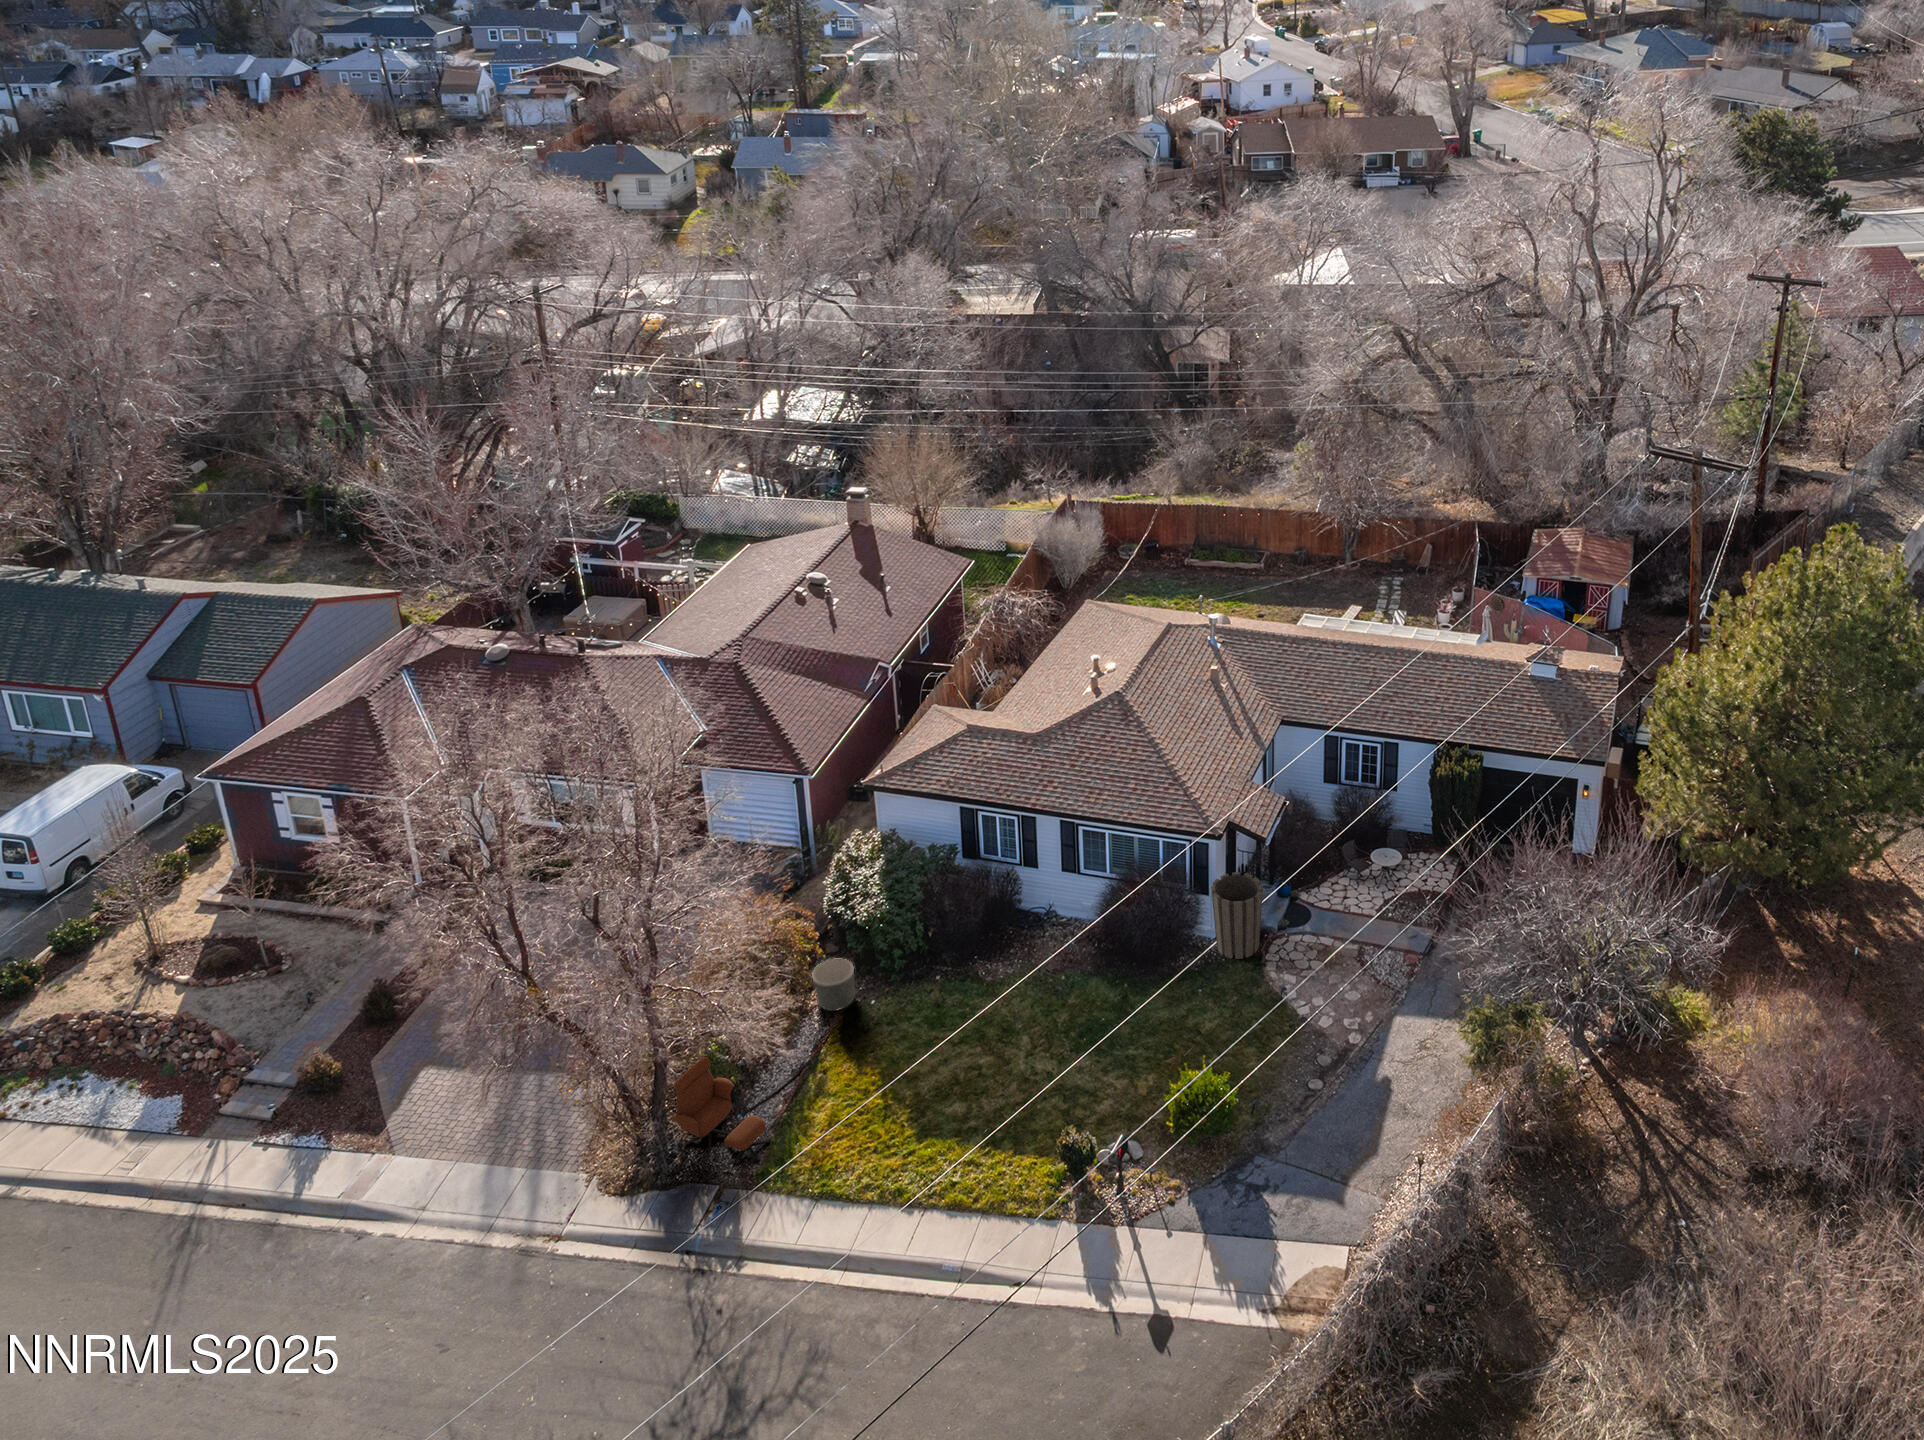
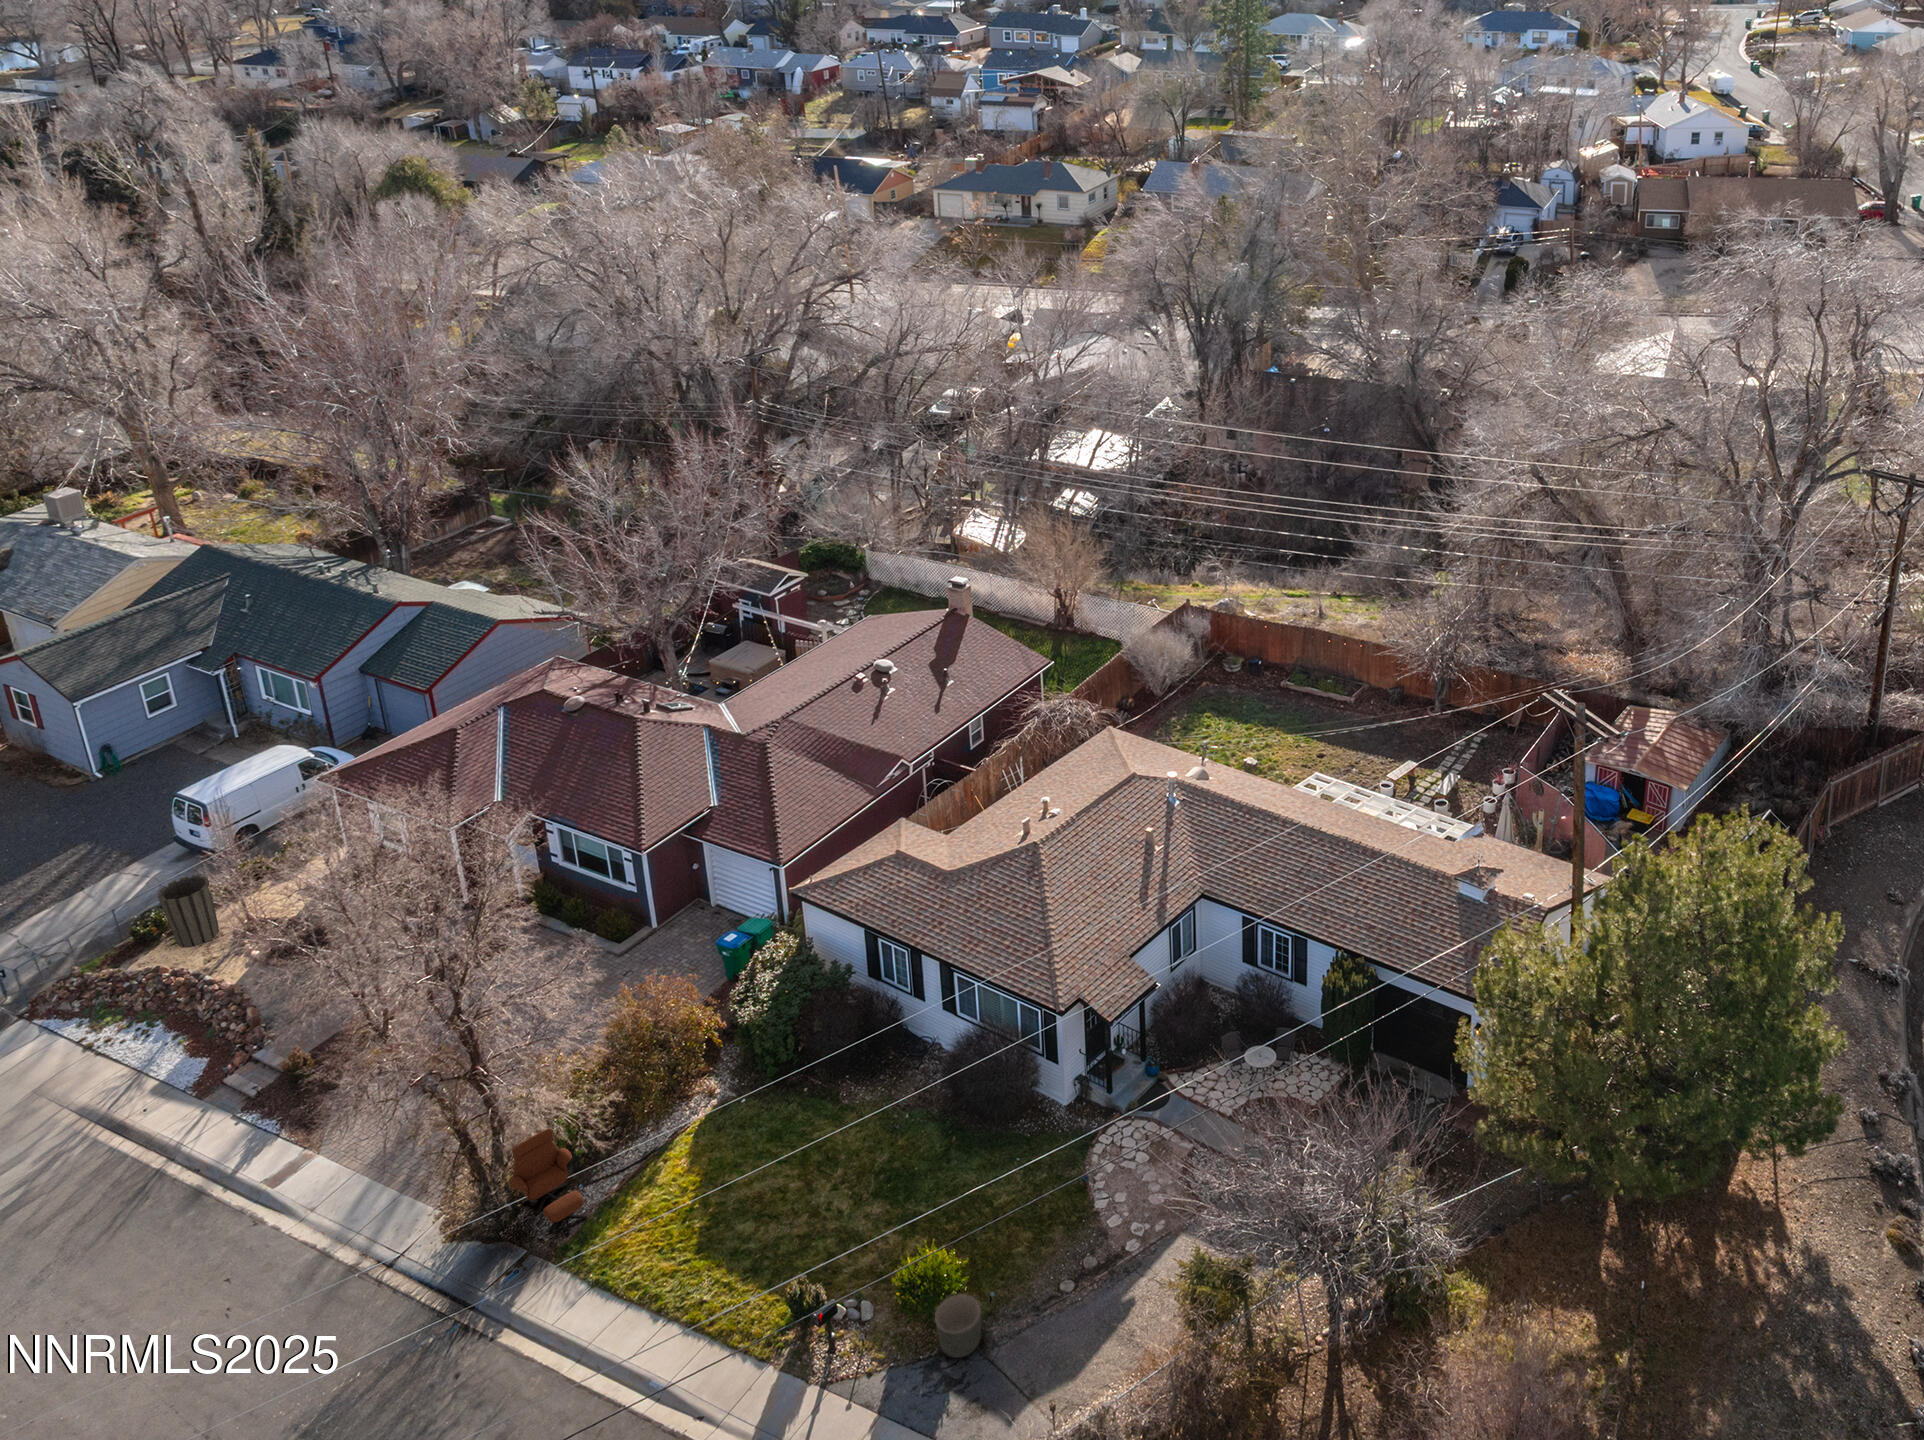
trash can: present [1211,872,1263,959] -> present [158,875,219,947]
planter: present [812,959,855,1011] -> present [935,1294,981,1358]

